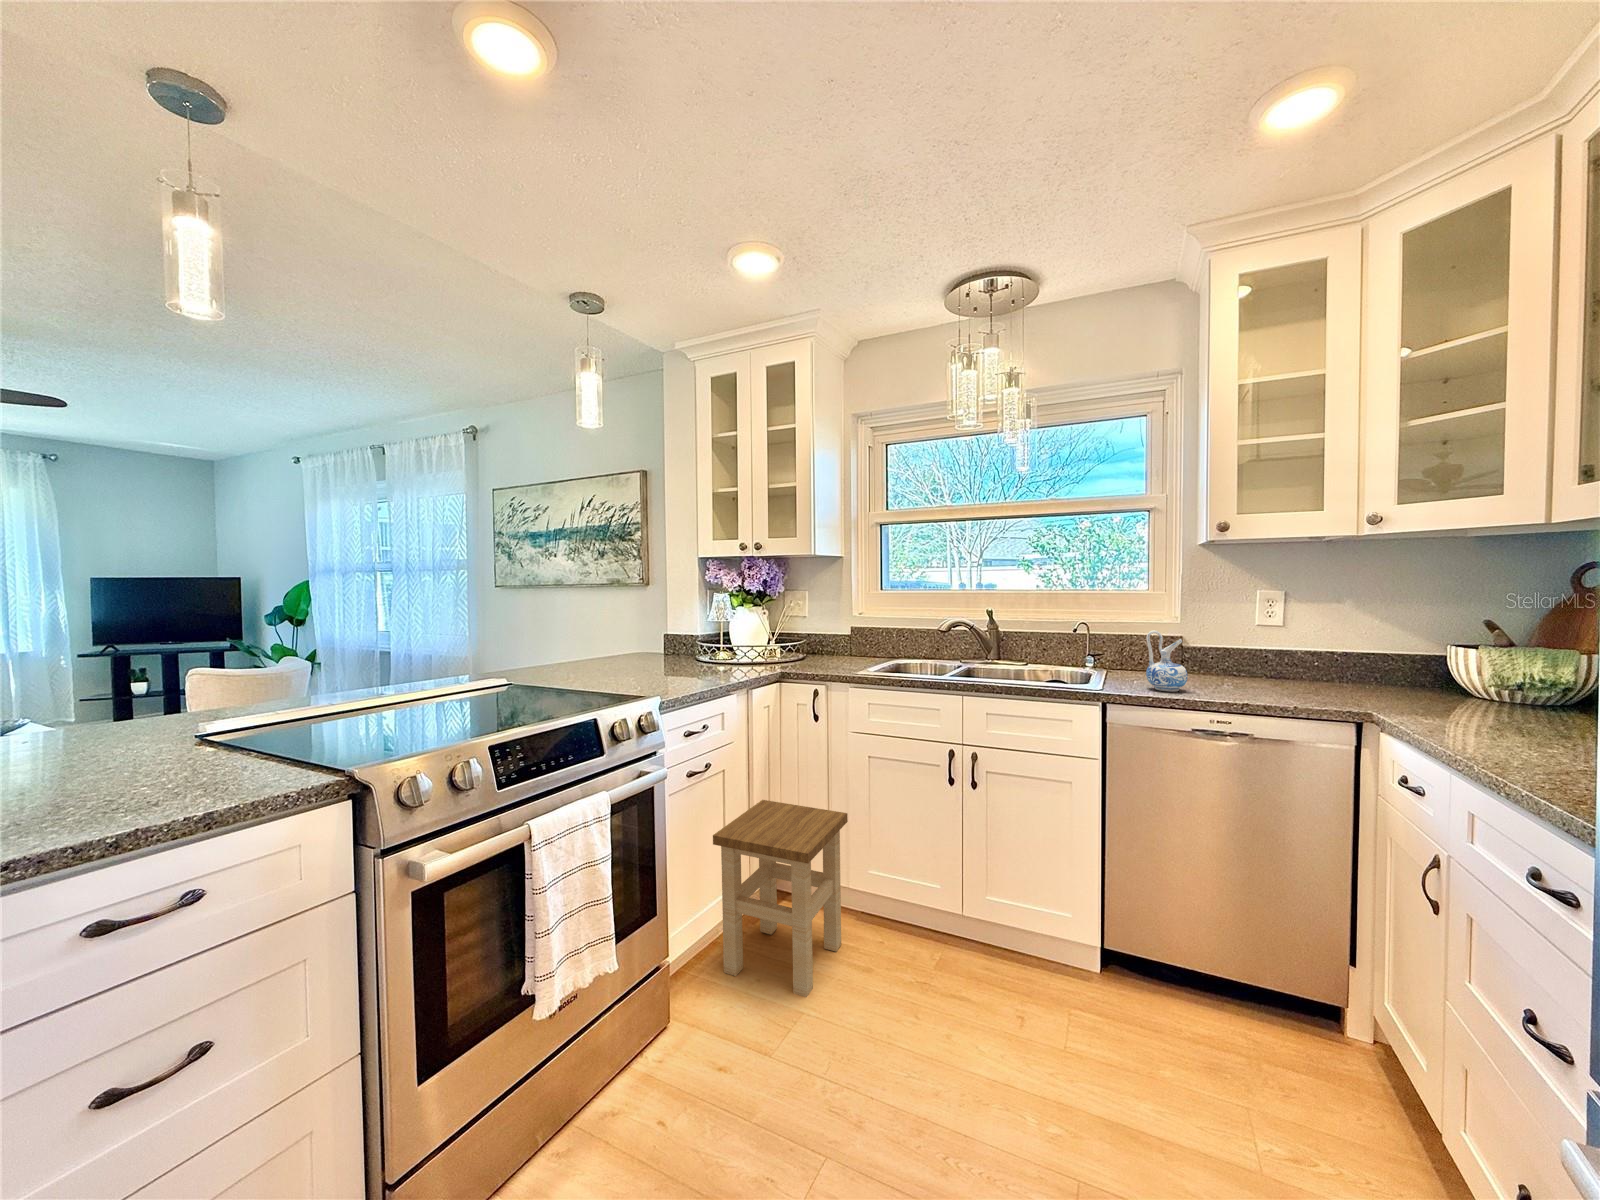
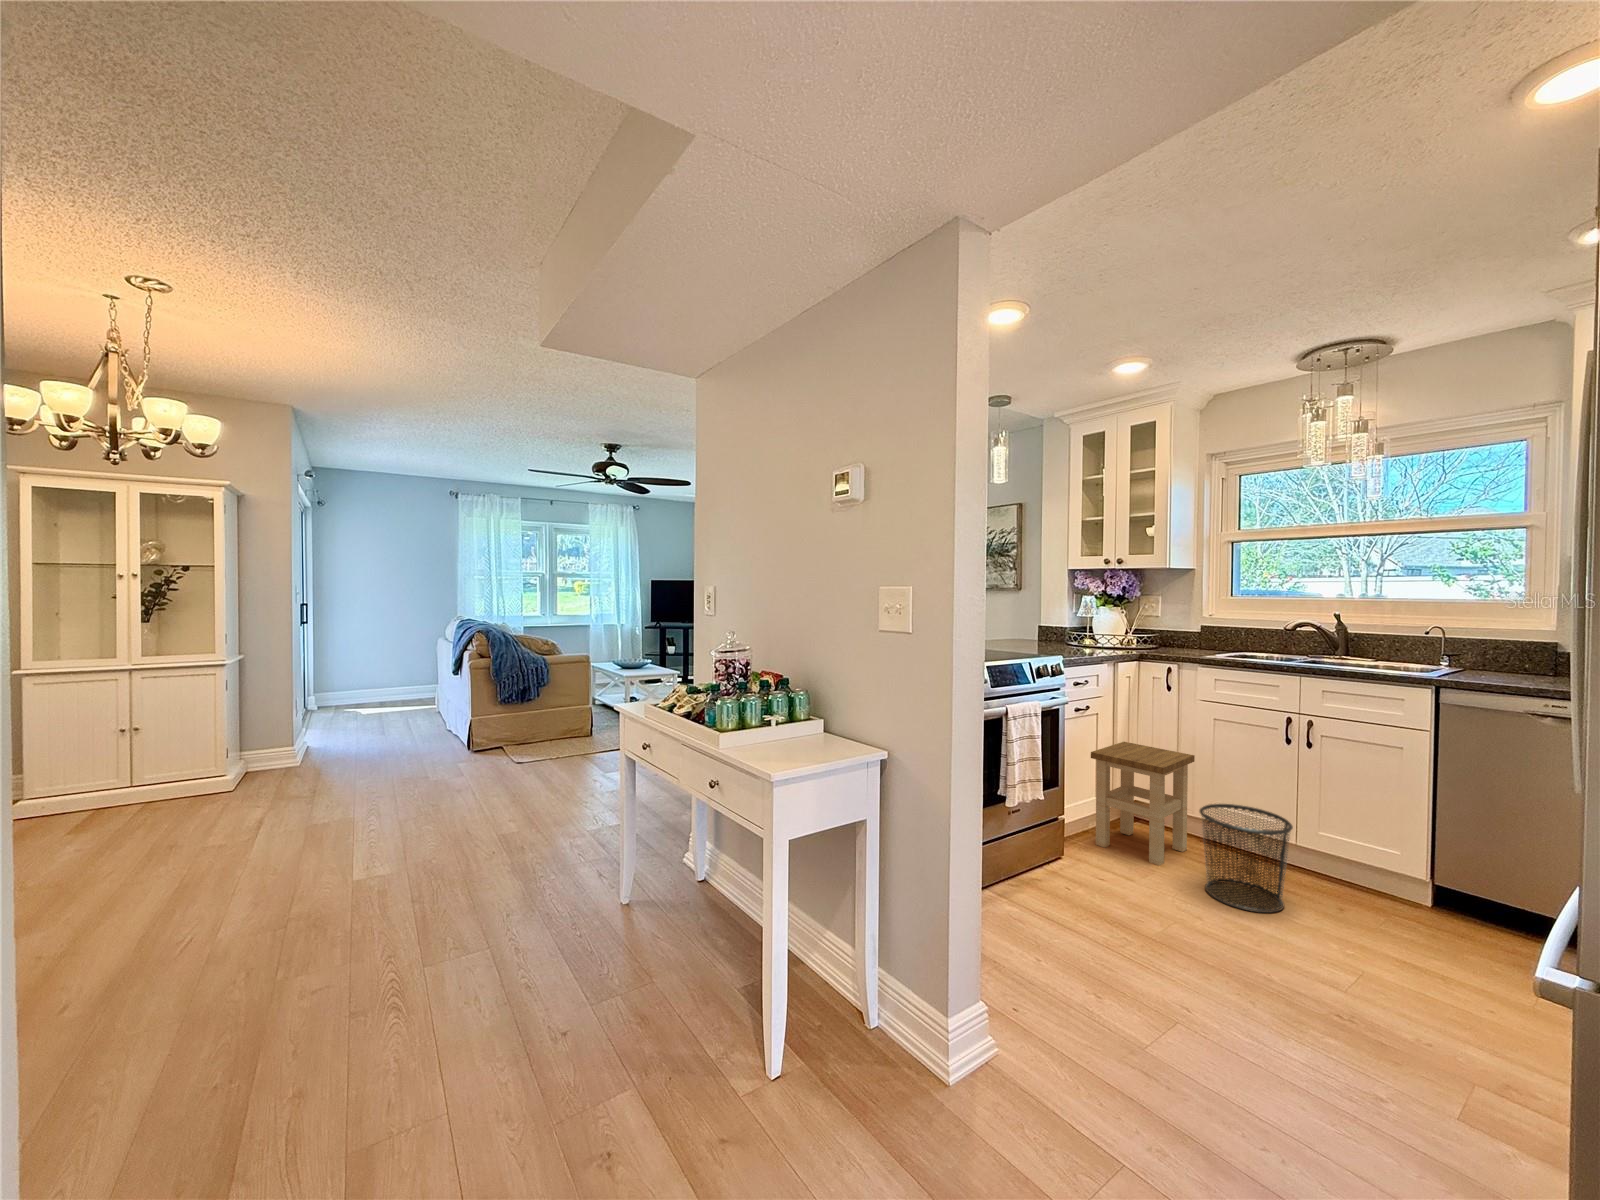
ceramic pitcher: present [1146,630,1188,691] -> none [1487,632,1531,682]
waste bin: none [855,893,971,1076] -> present [1200,804,1293,913]

